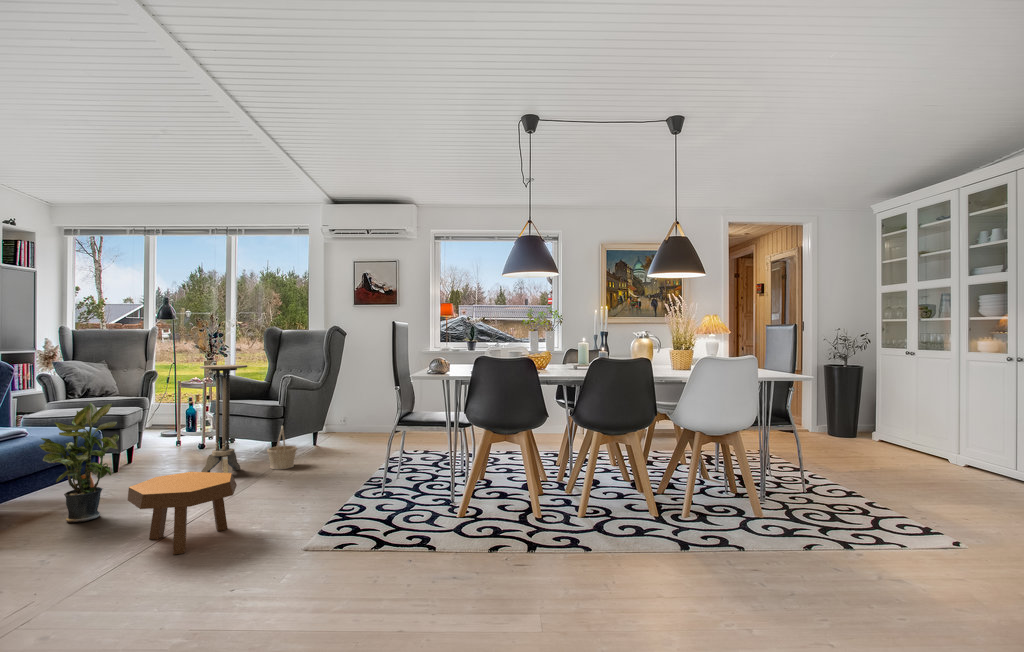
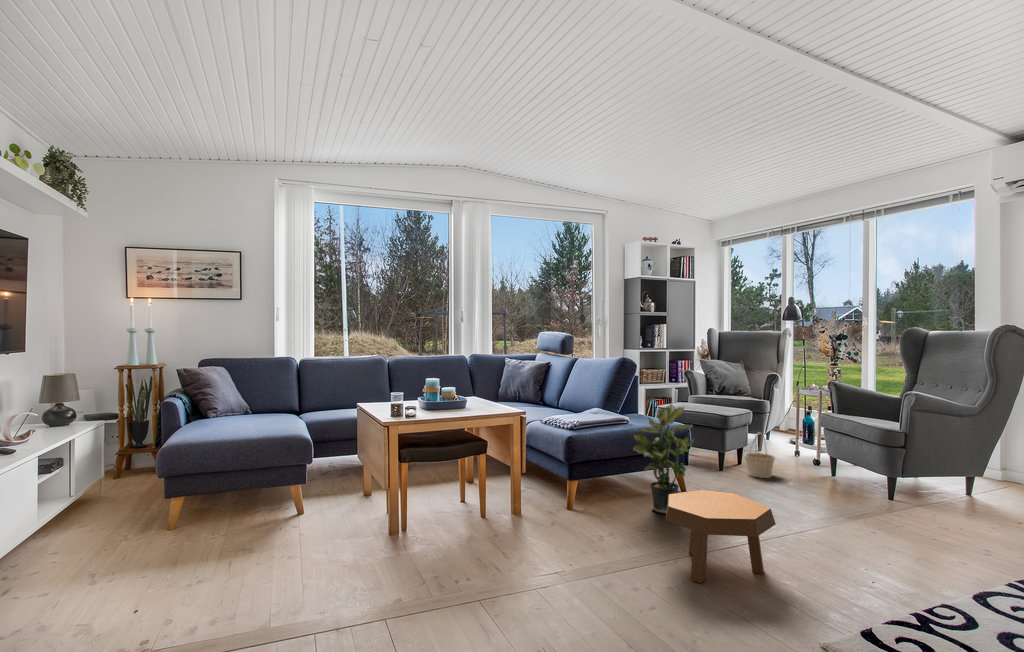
side table: present [200,365,247,473] -> none [790,374,846,509]
basket: present [267,426,297,469] -> present [744,432,775,478]

